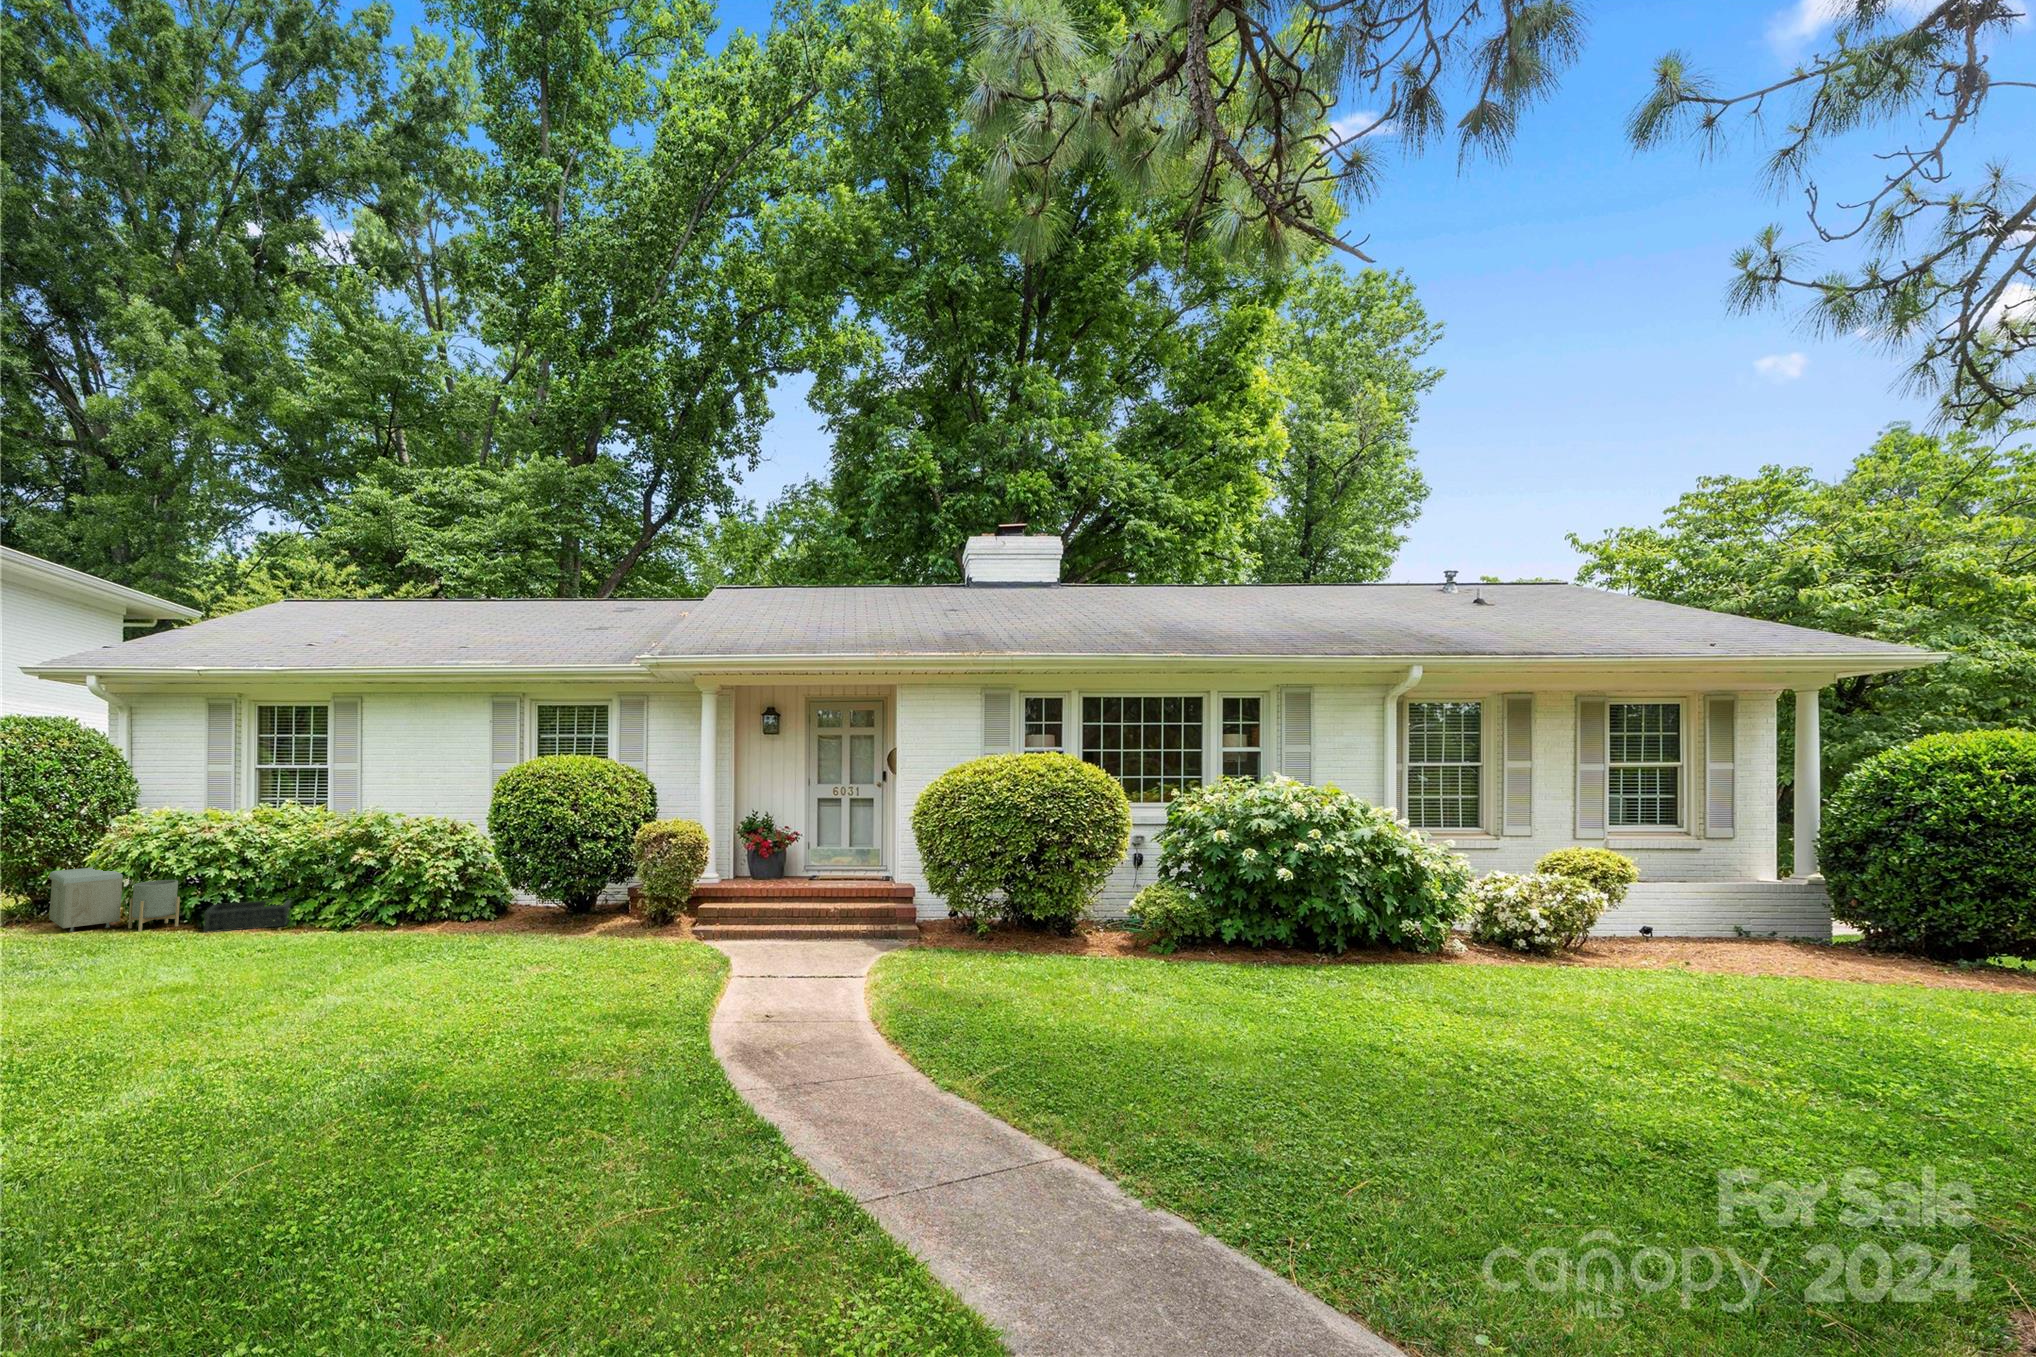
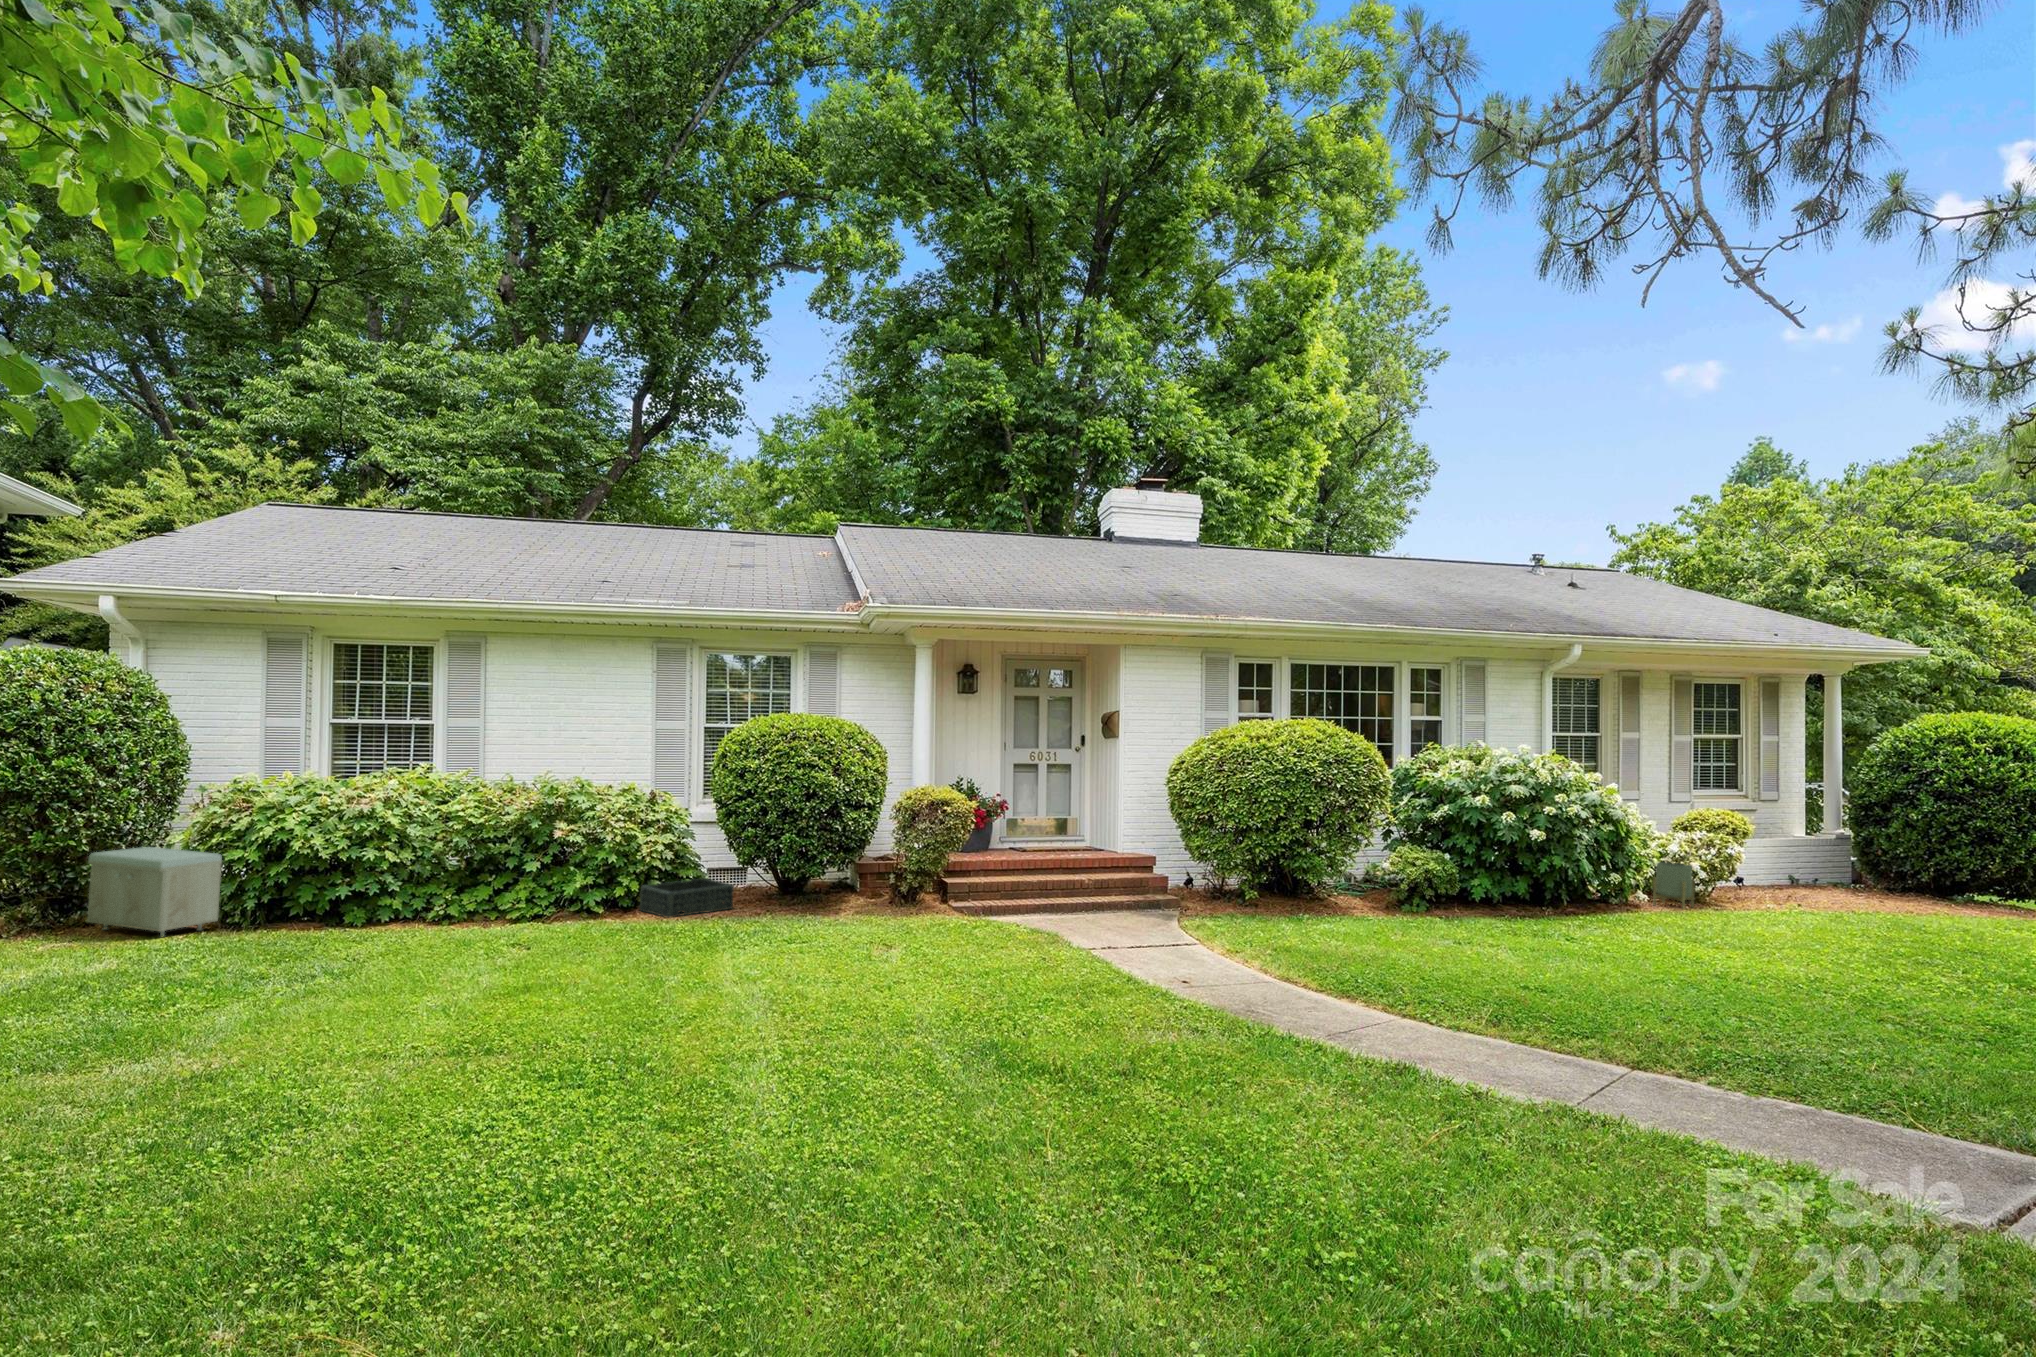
planter: present [128,880,180,932] -> present [1653,862,1694,910]
basket: present [203,900,291,933] -> present [640,878,734,918]

